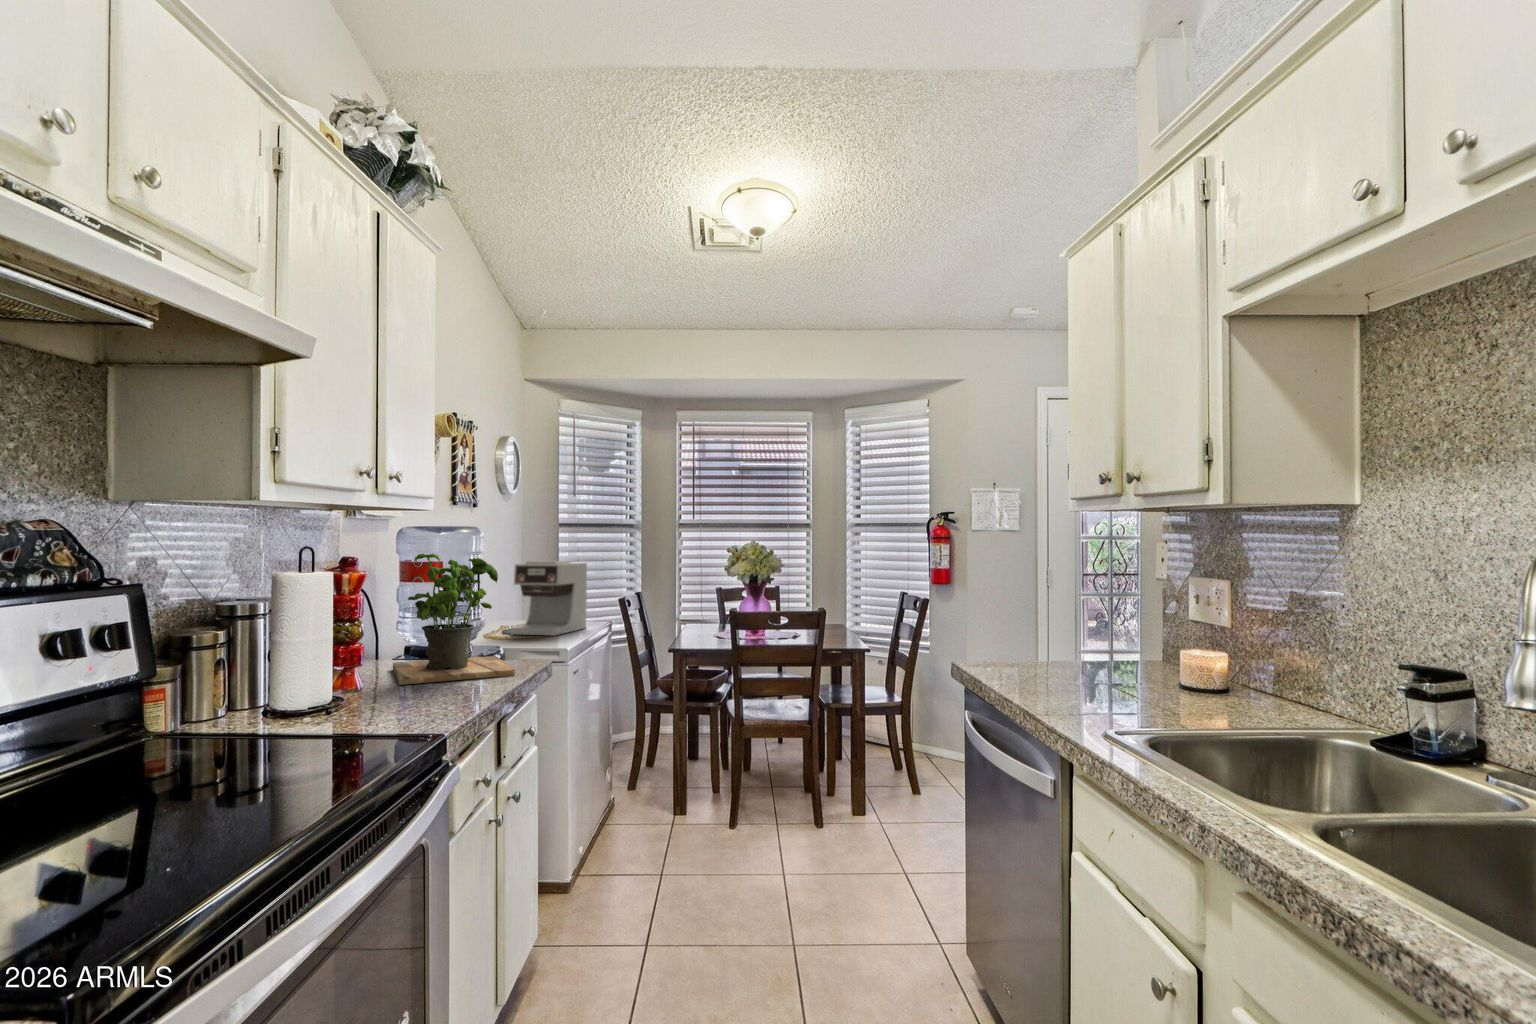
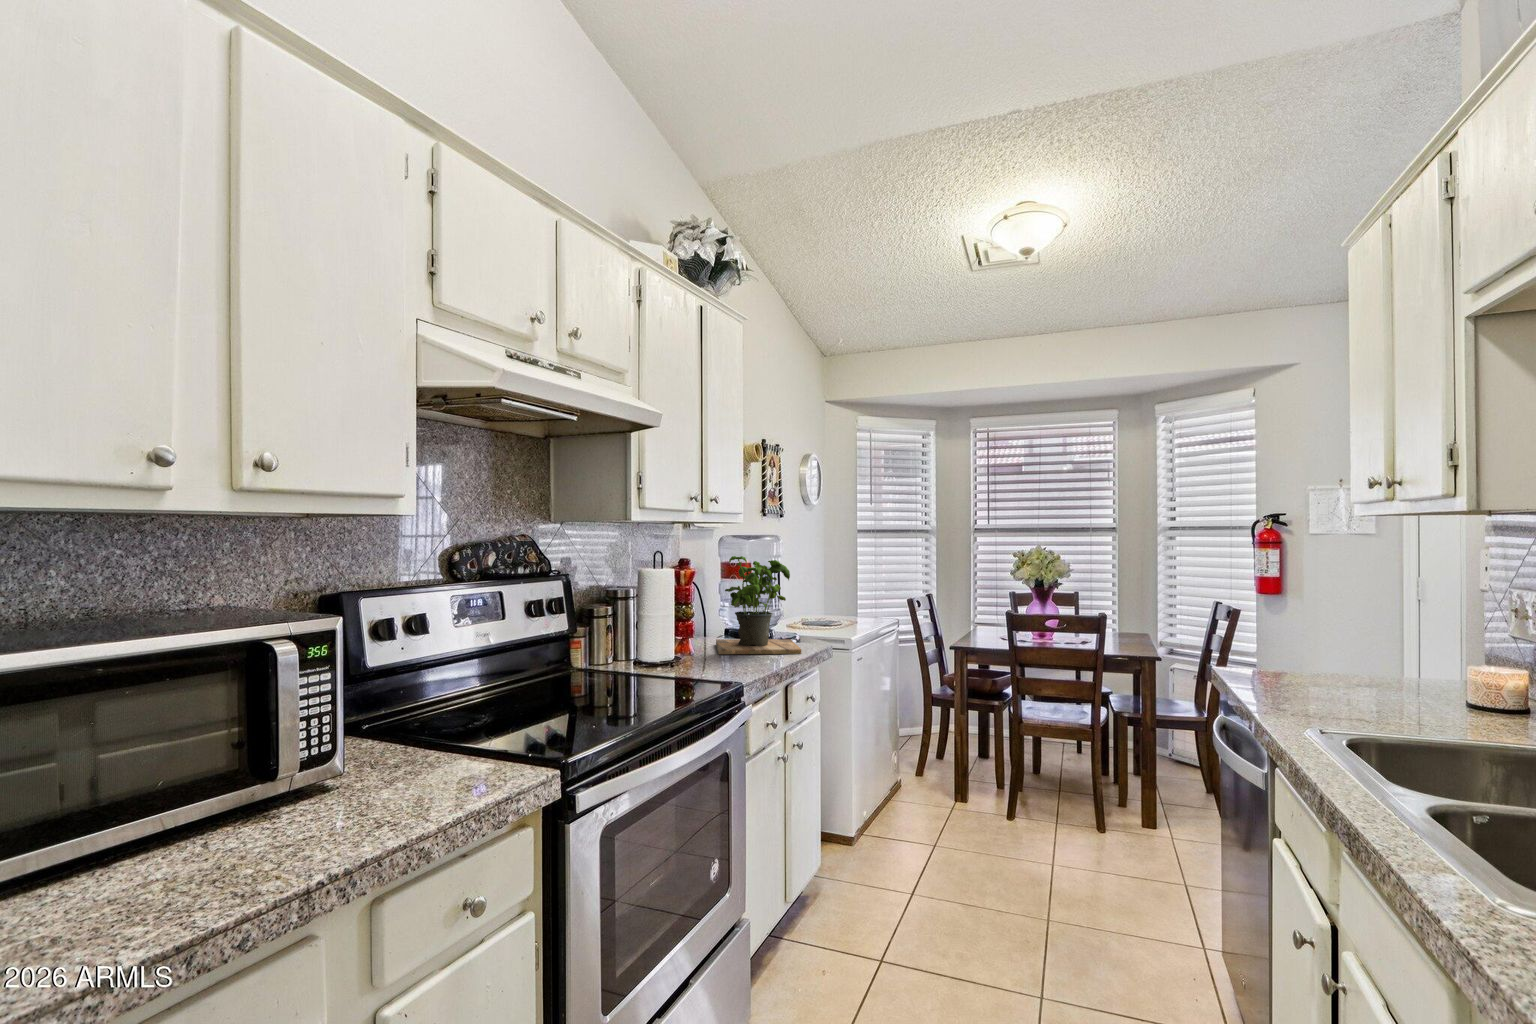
coffee maker: present [511,561,587,636] -> none [809,563,874,628]

